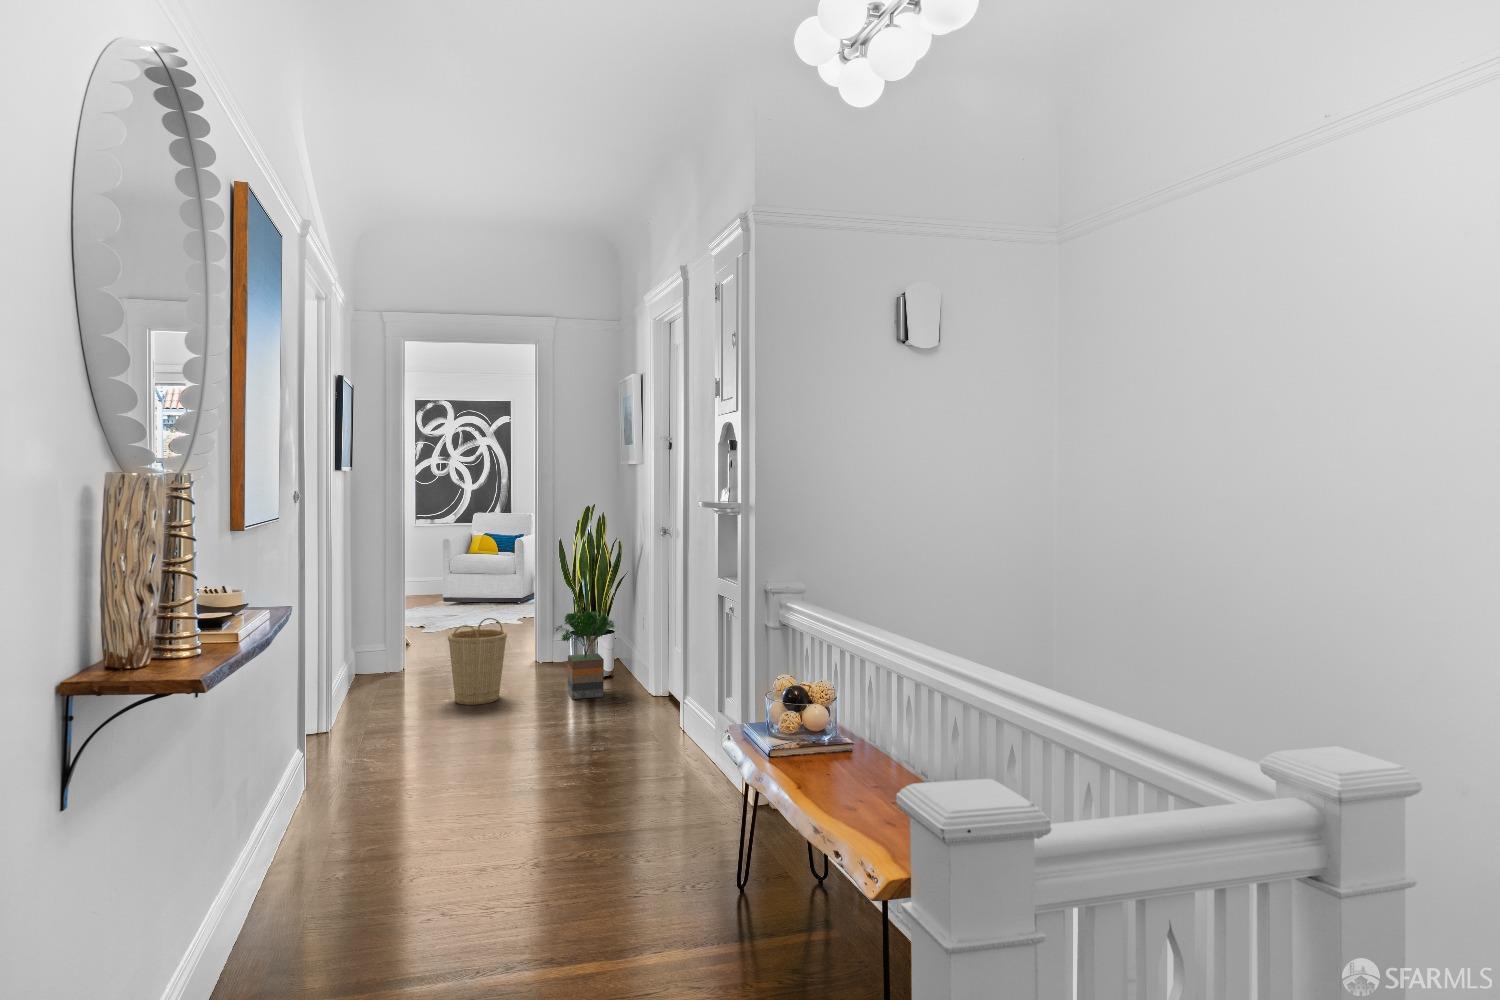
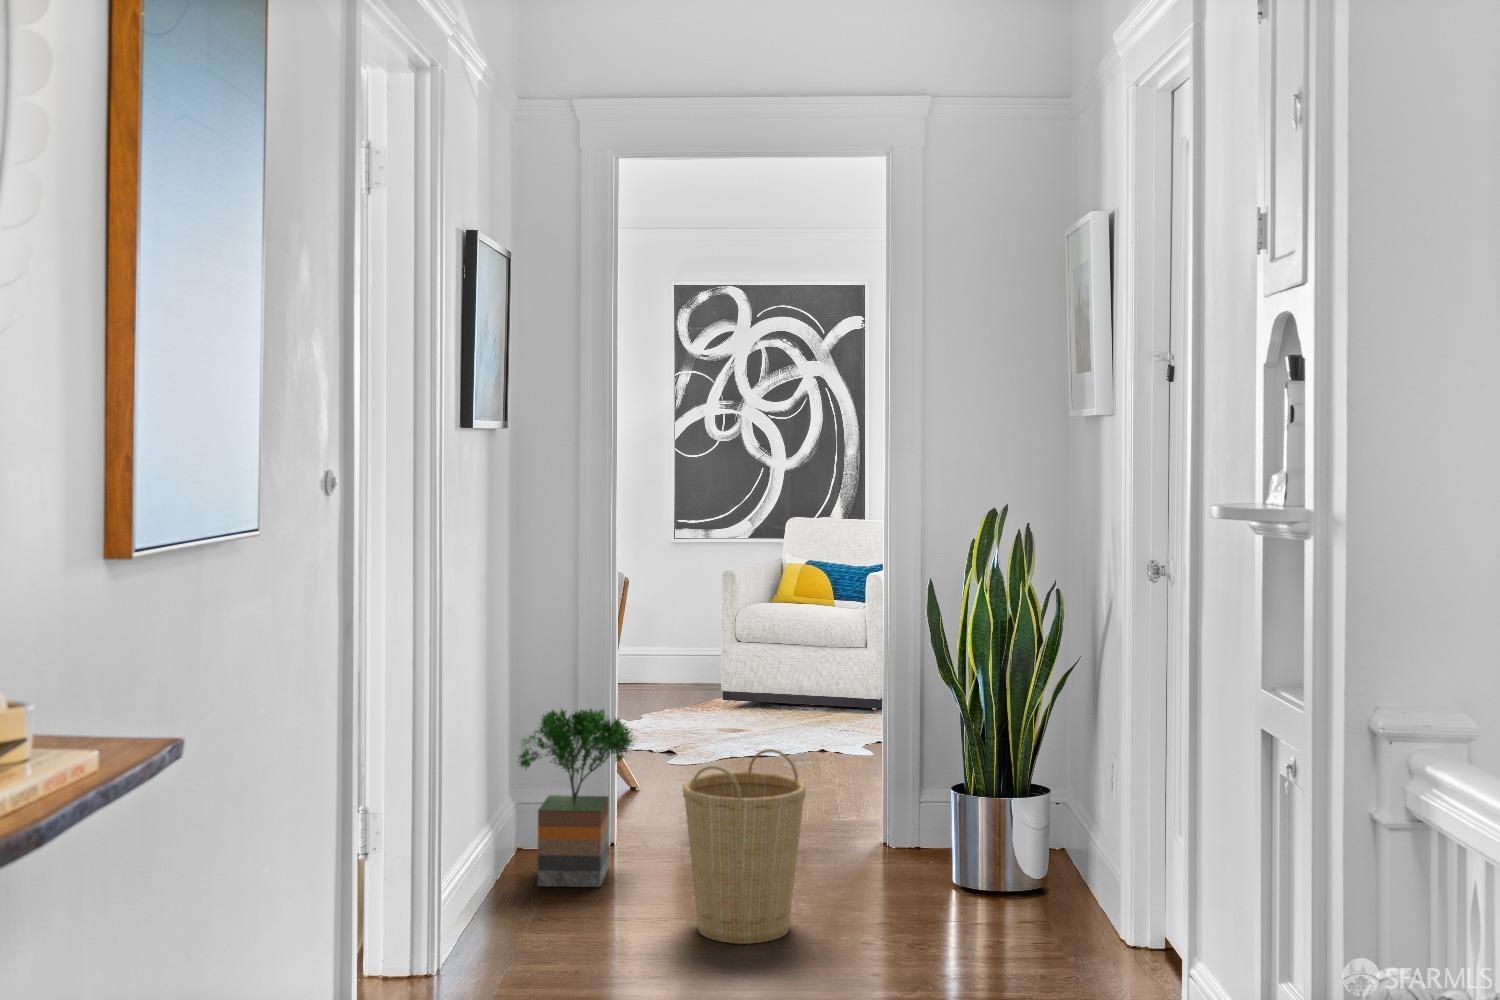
potted tree: present [555,611,615,699] -> present [518,709,634,887]

